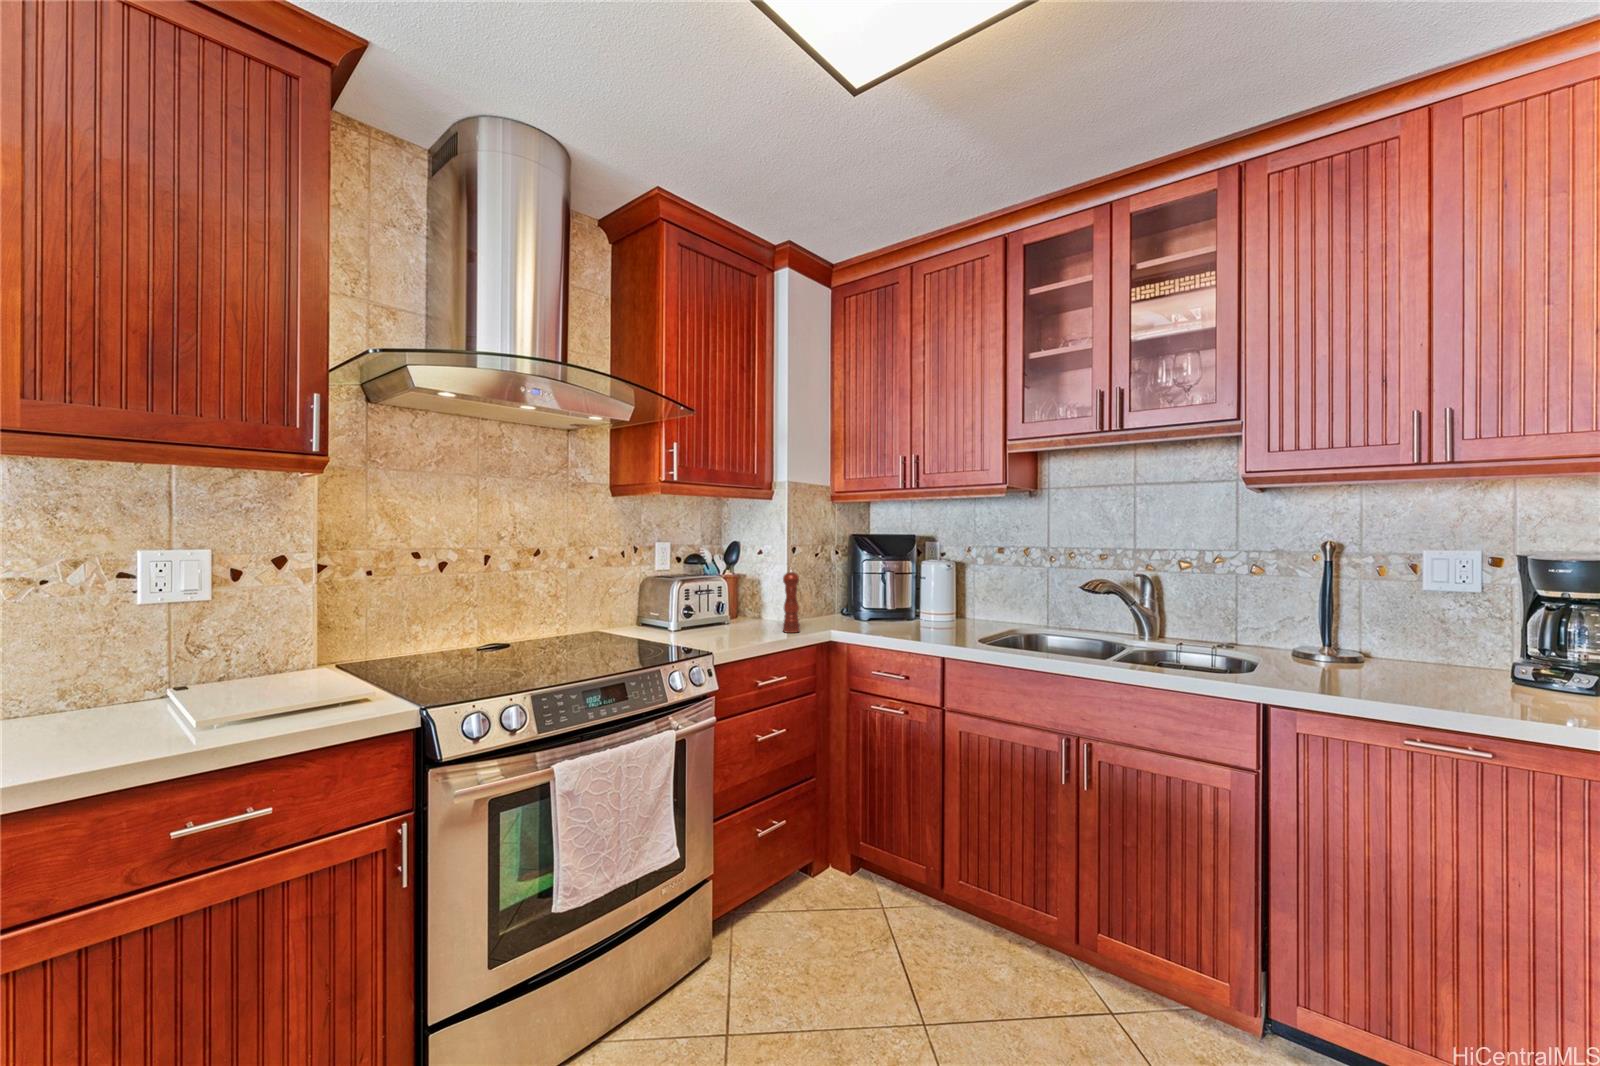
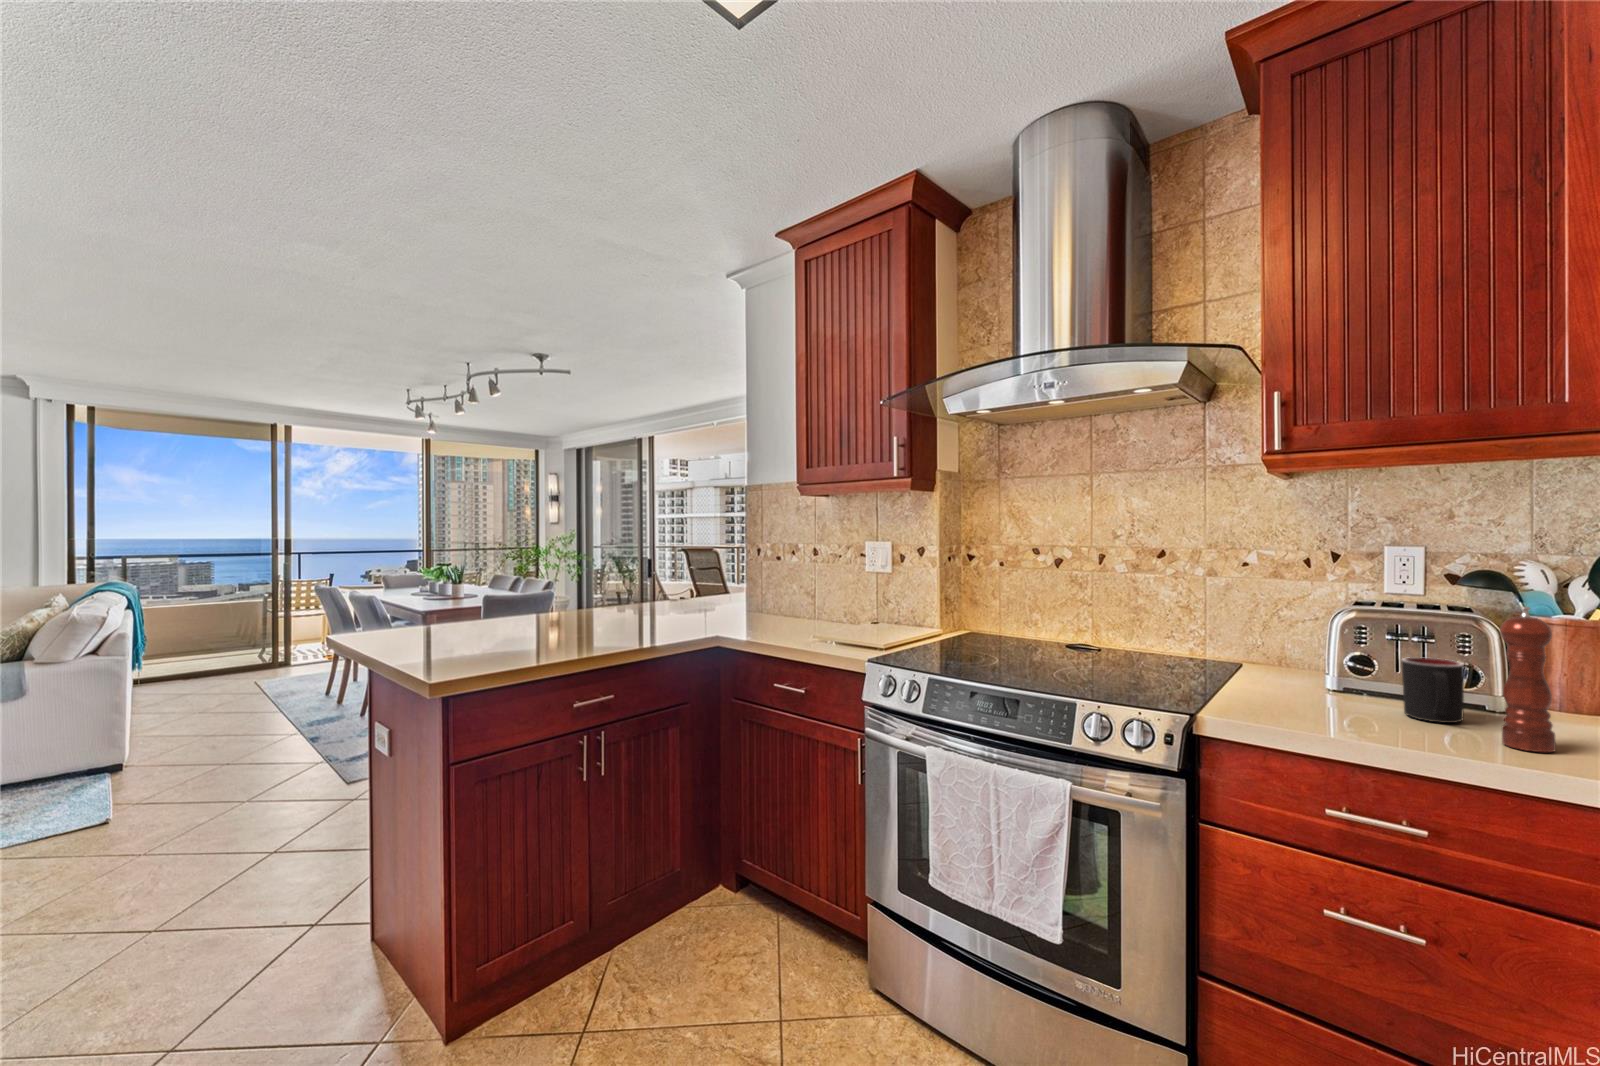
mug: none [733,600,764,633] -> present [1401,657,1464,723]

